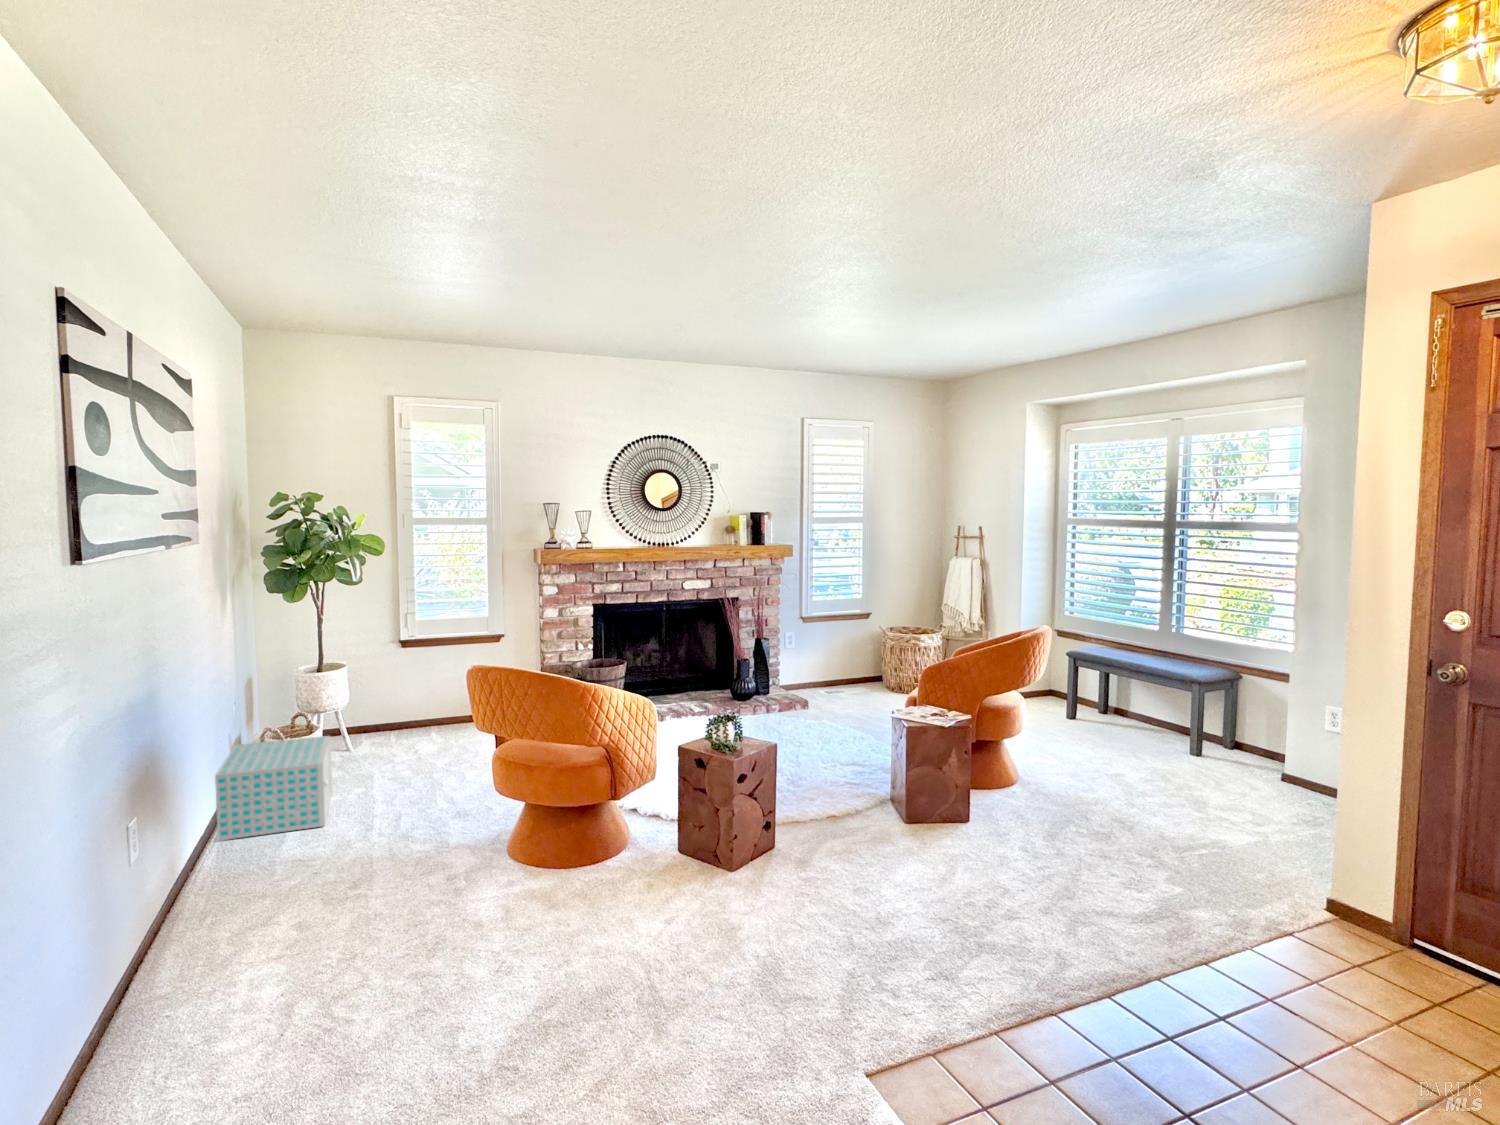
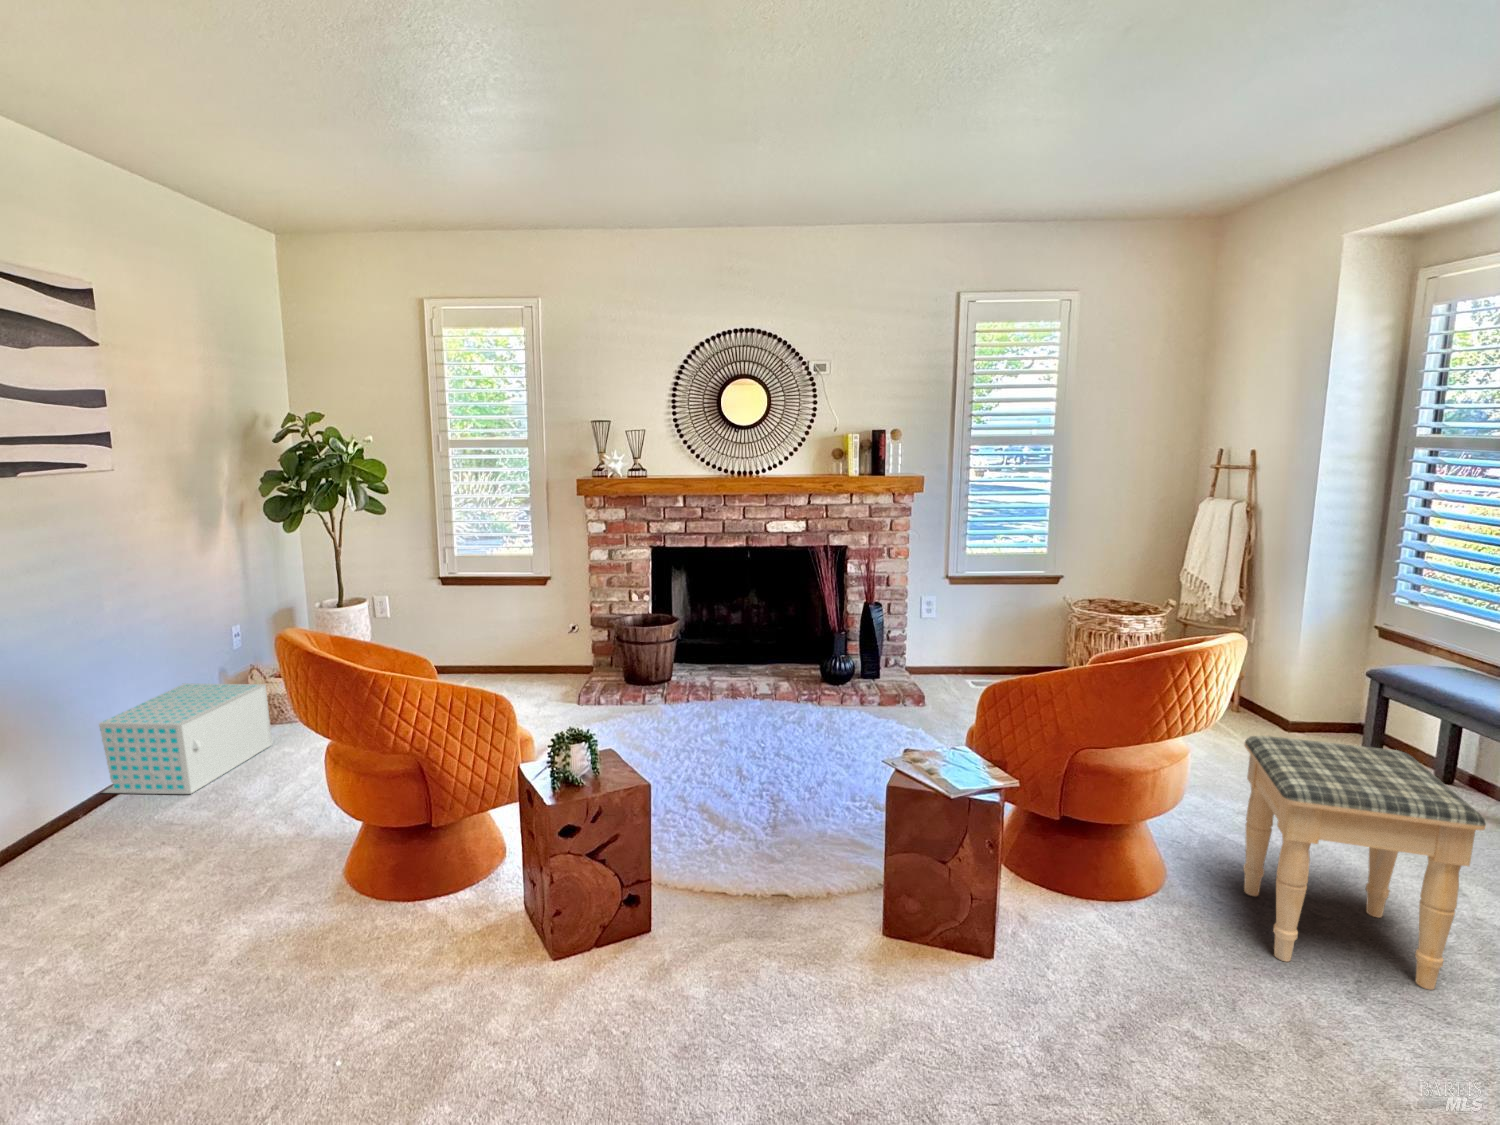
footstool: none [1039,673,1143,777] -> present [1244,736,1486,990]

